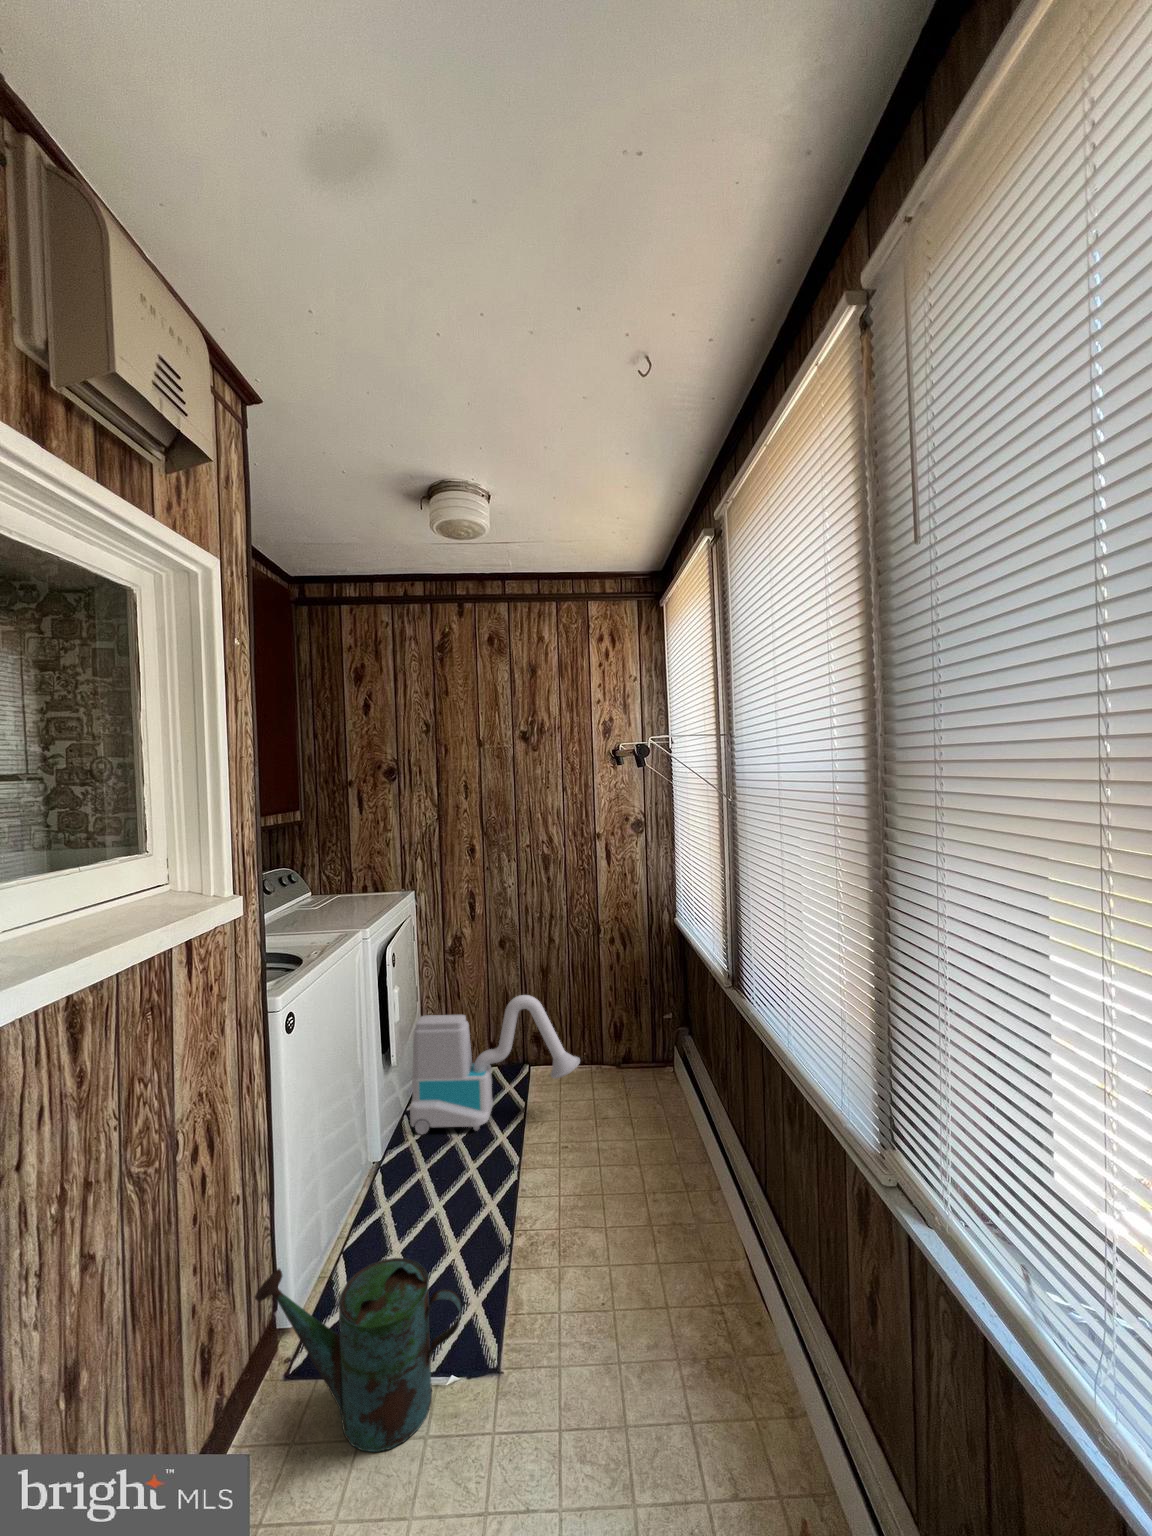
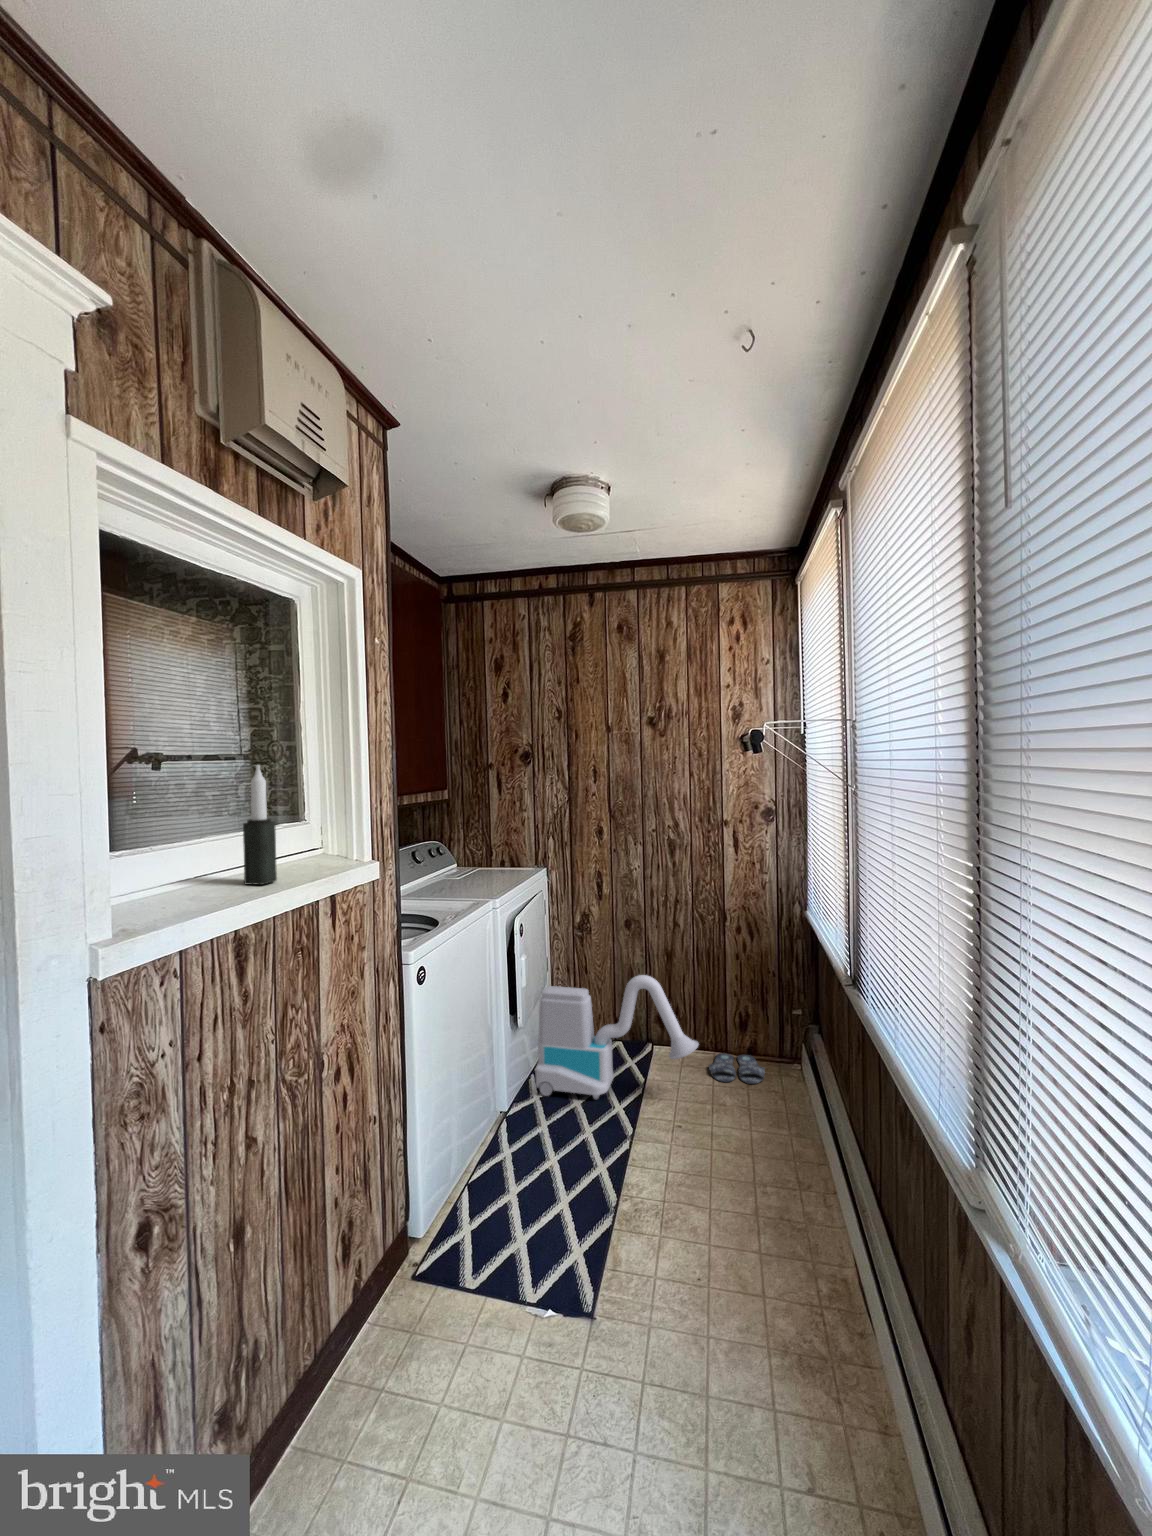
candle: none [74,786,120,935] -> present [243,765,277,885]
slippers: none [586,1064,641,1095] -> present [709,1053,765,1084]
watering can: present [255,1258,462,1452] -> none [385,1184,557,1355]

